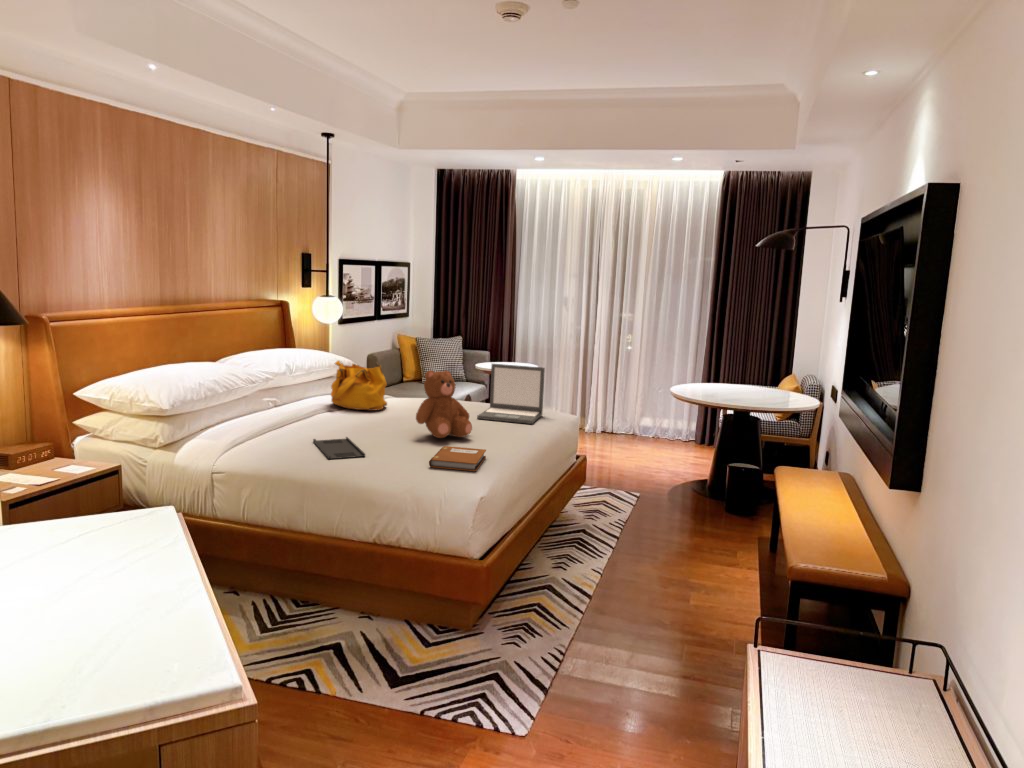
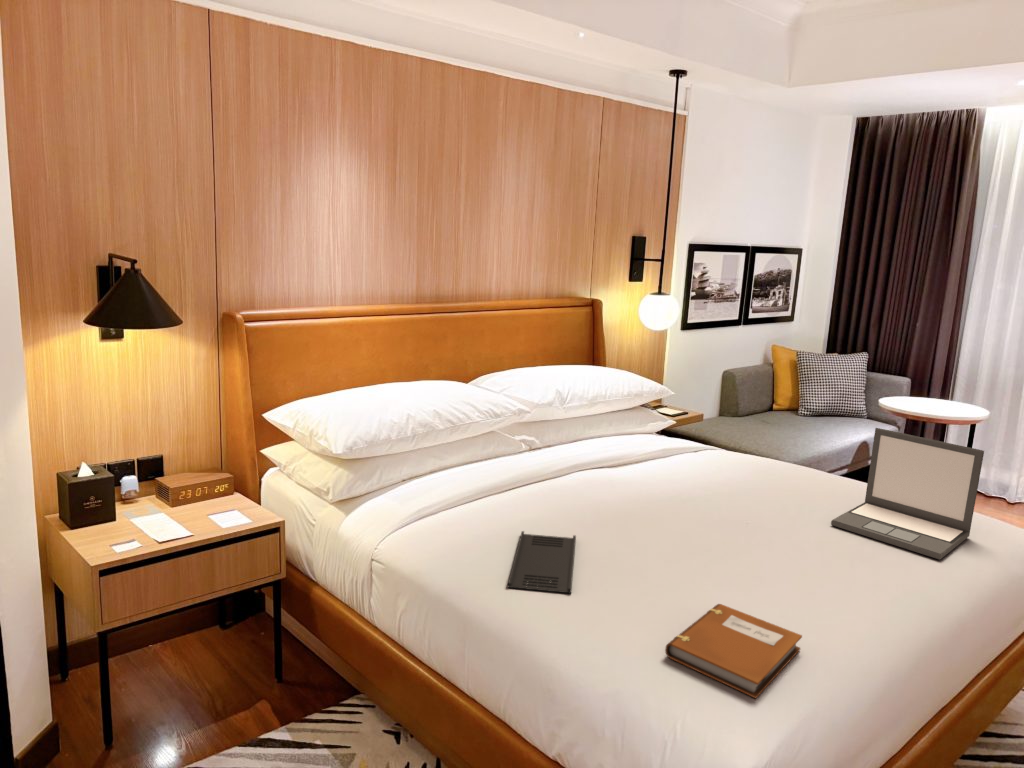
handbag: present [331,361,387,411] -> none [604,393,691,478]
teddy bear: present [416,370,472,438] -> none [692,442,801,577]

